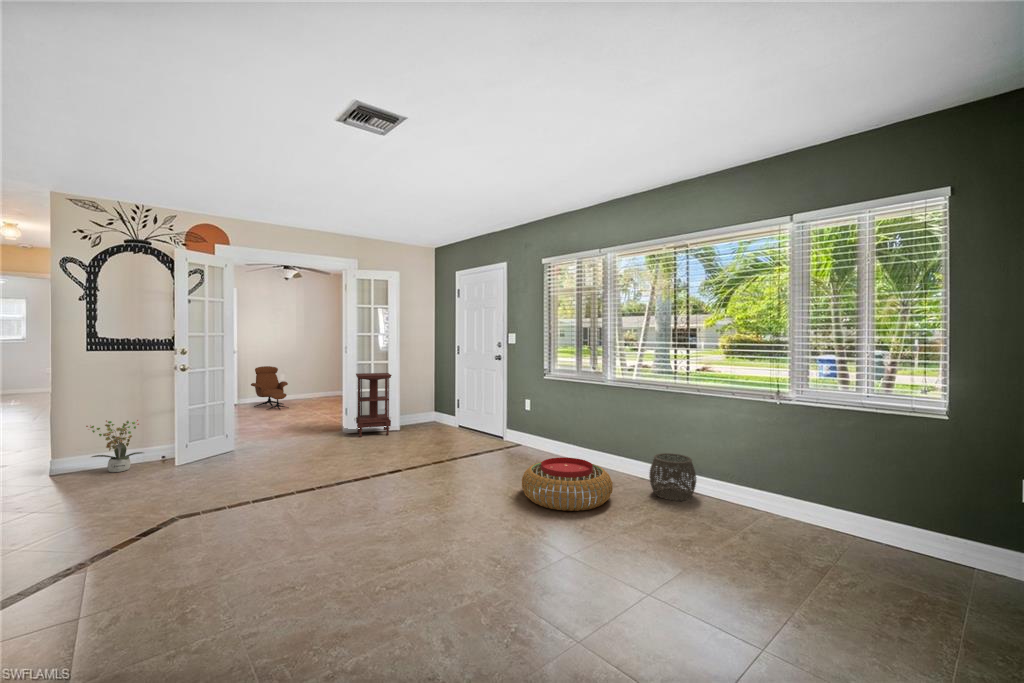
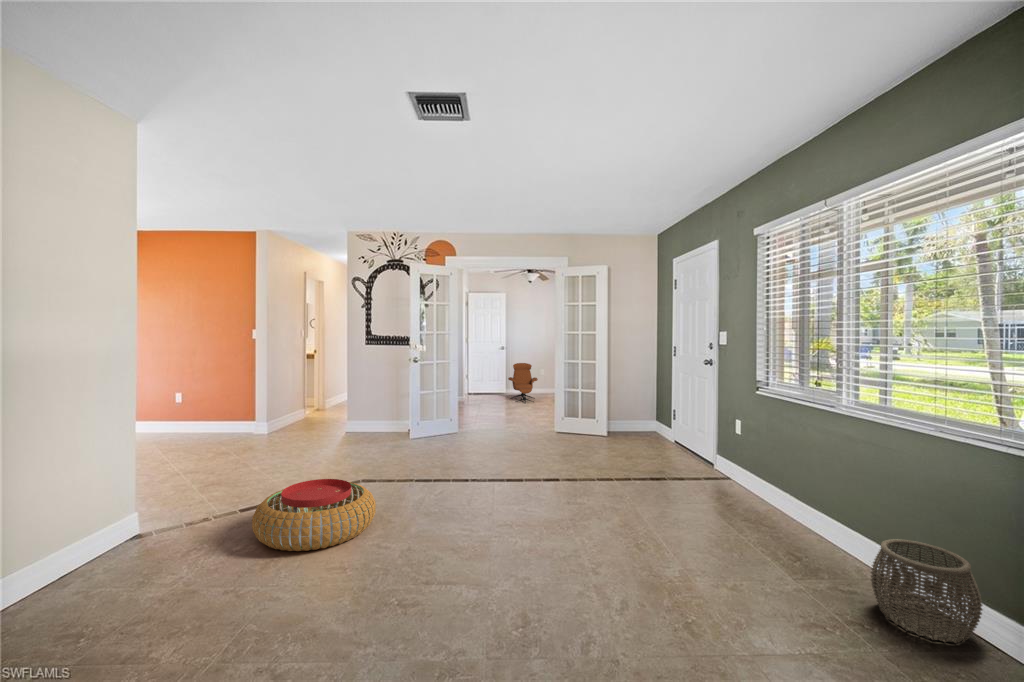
side table: present [356,373,392,437] -> none [556,373,595,440]
potted plant: present [86,420,143,472] -> none [358,397,391,436]
pouf: present [522,457,613,511] -> present [252,479,376,551]

